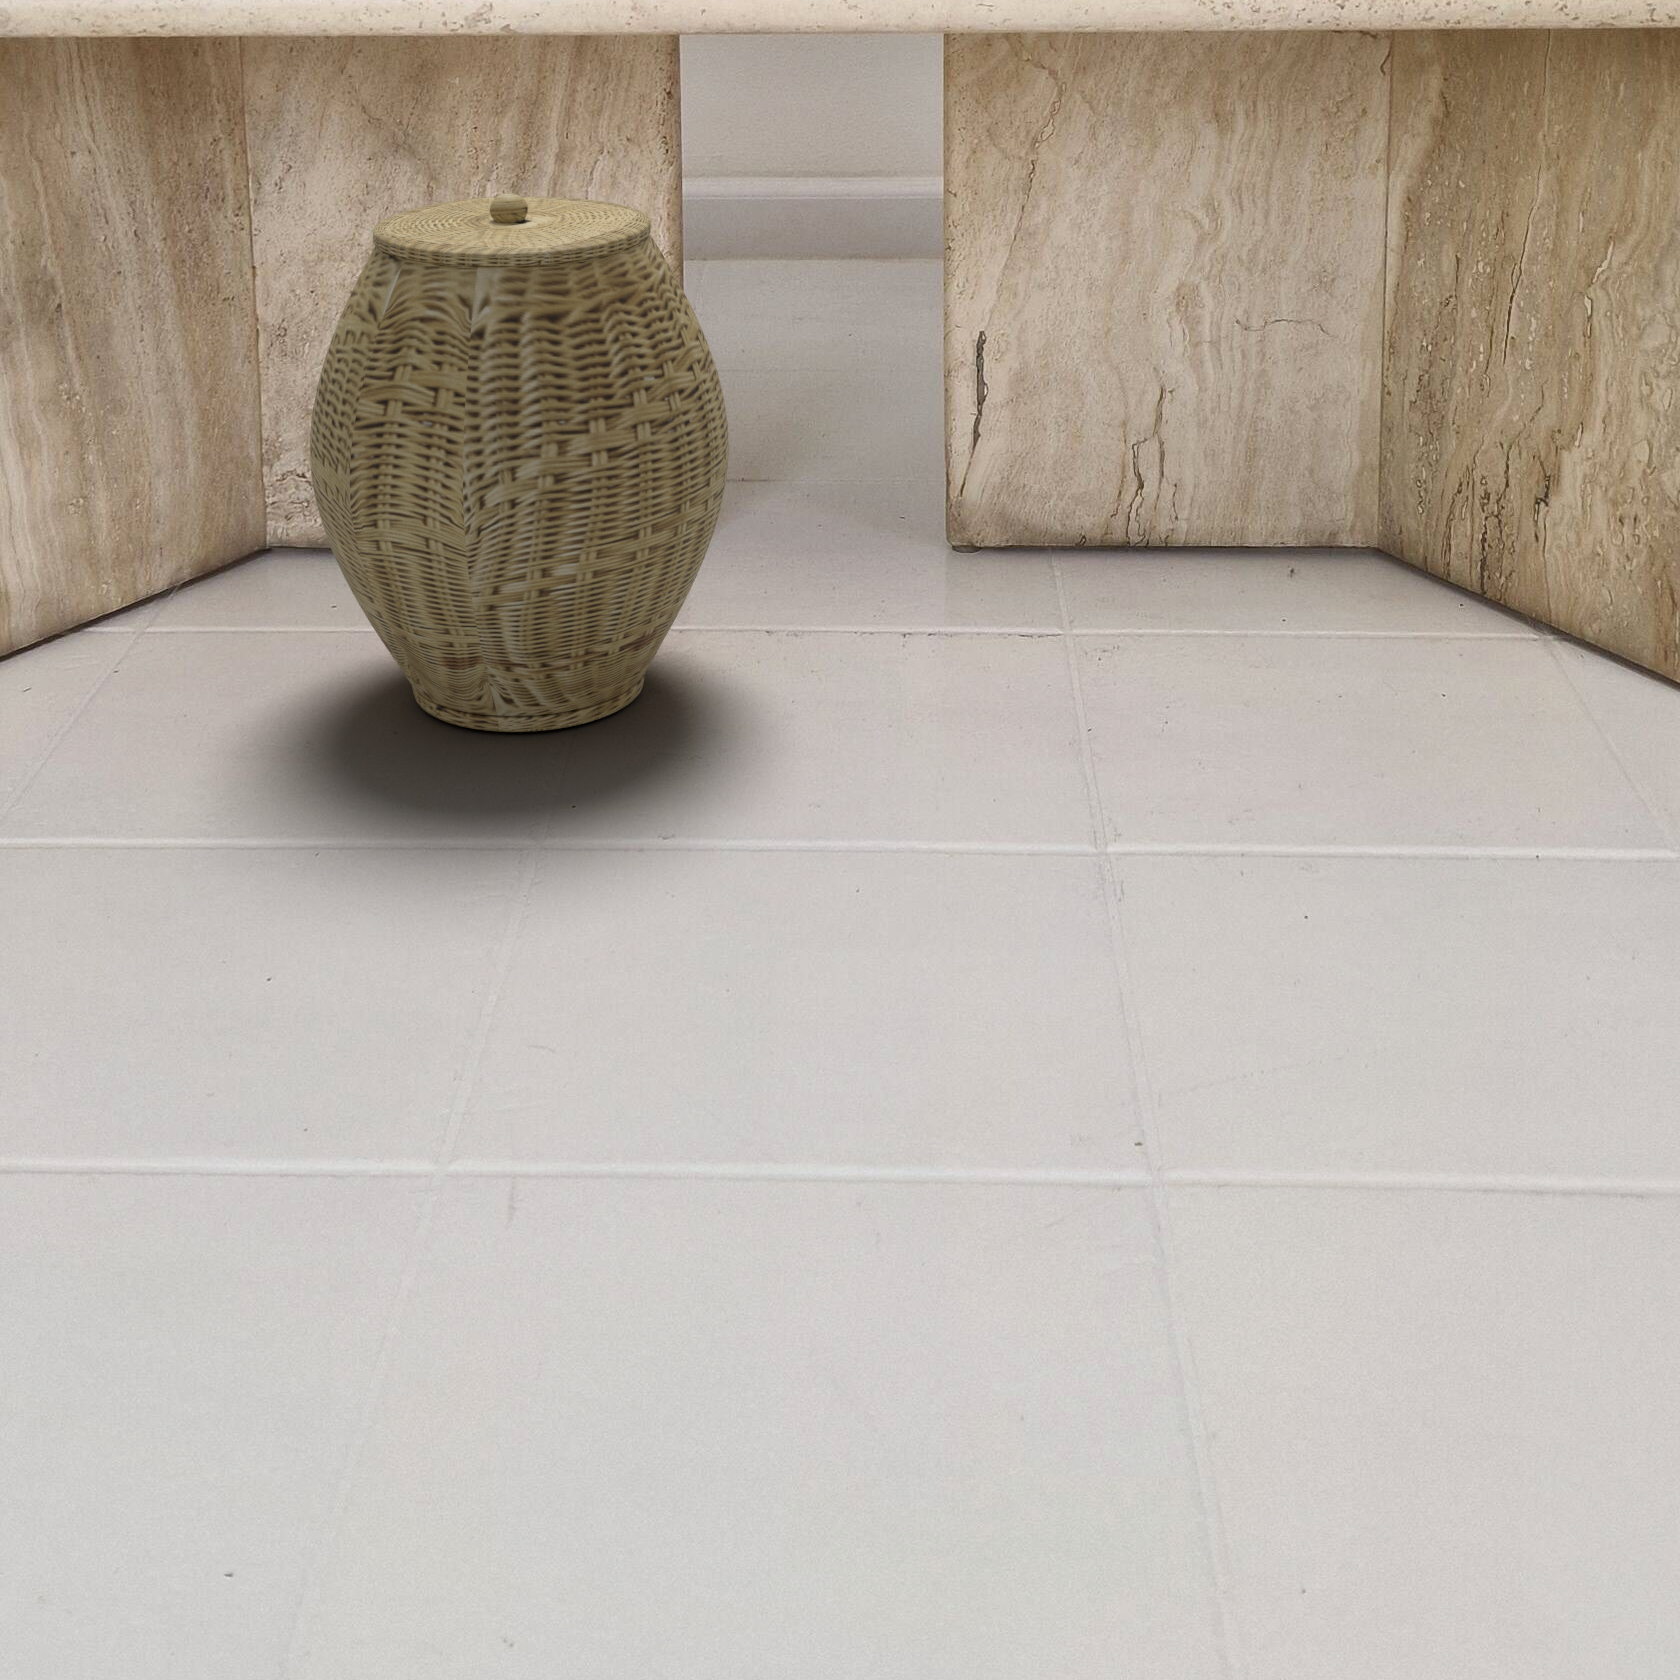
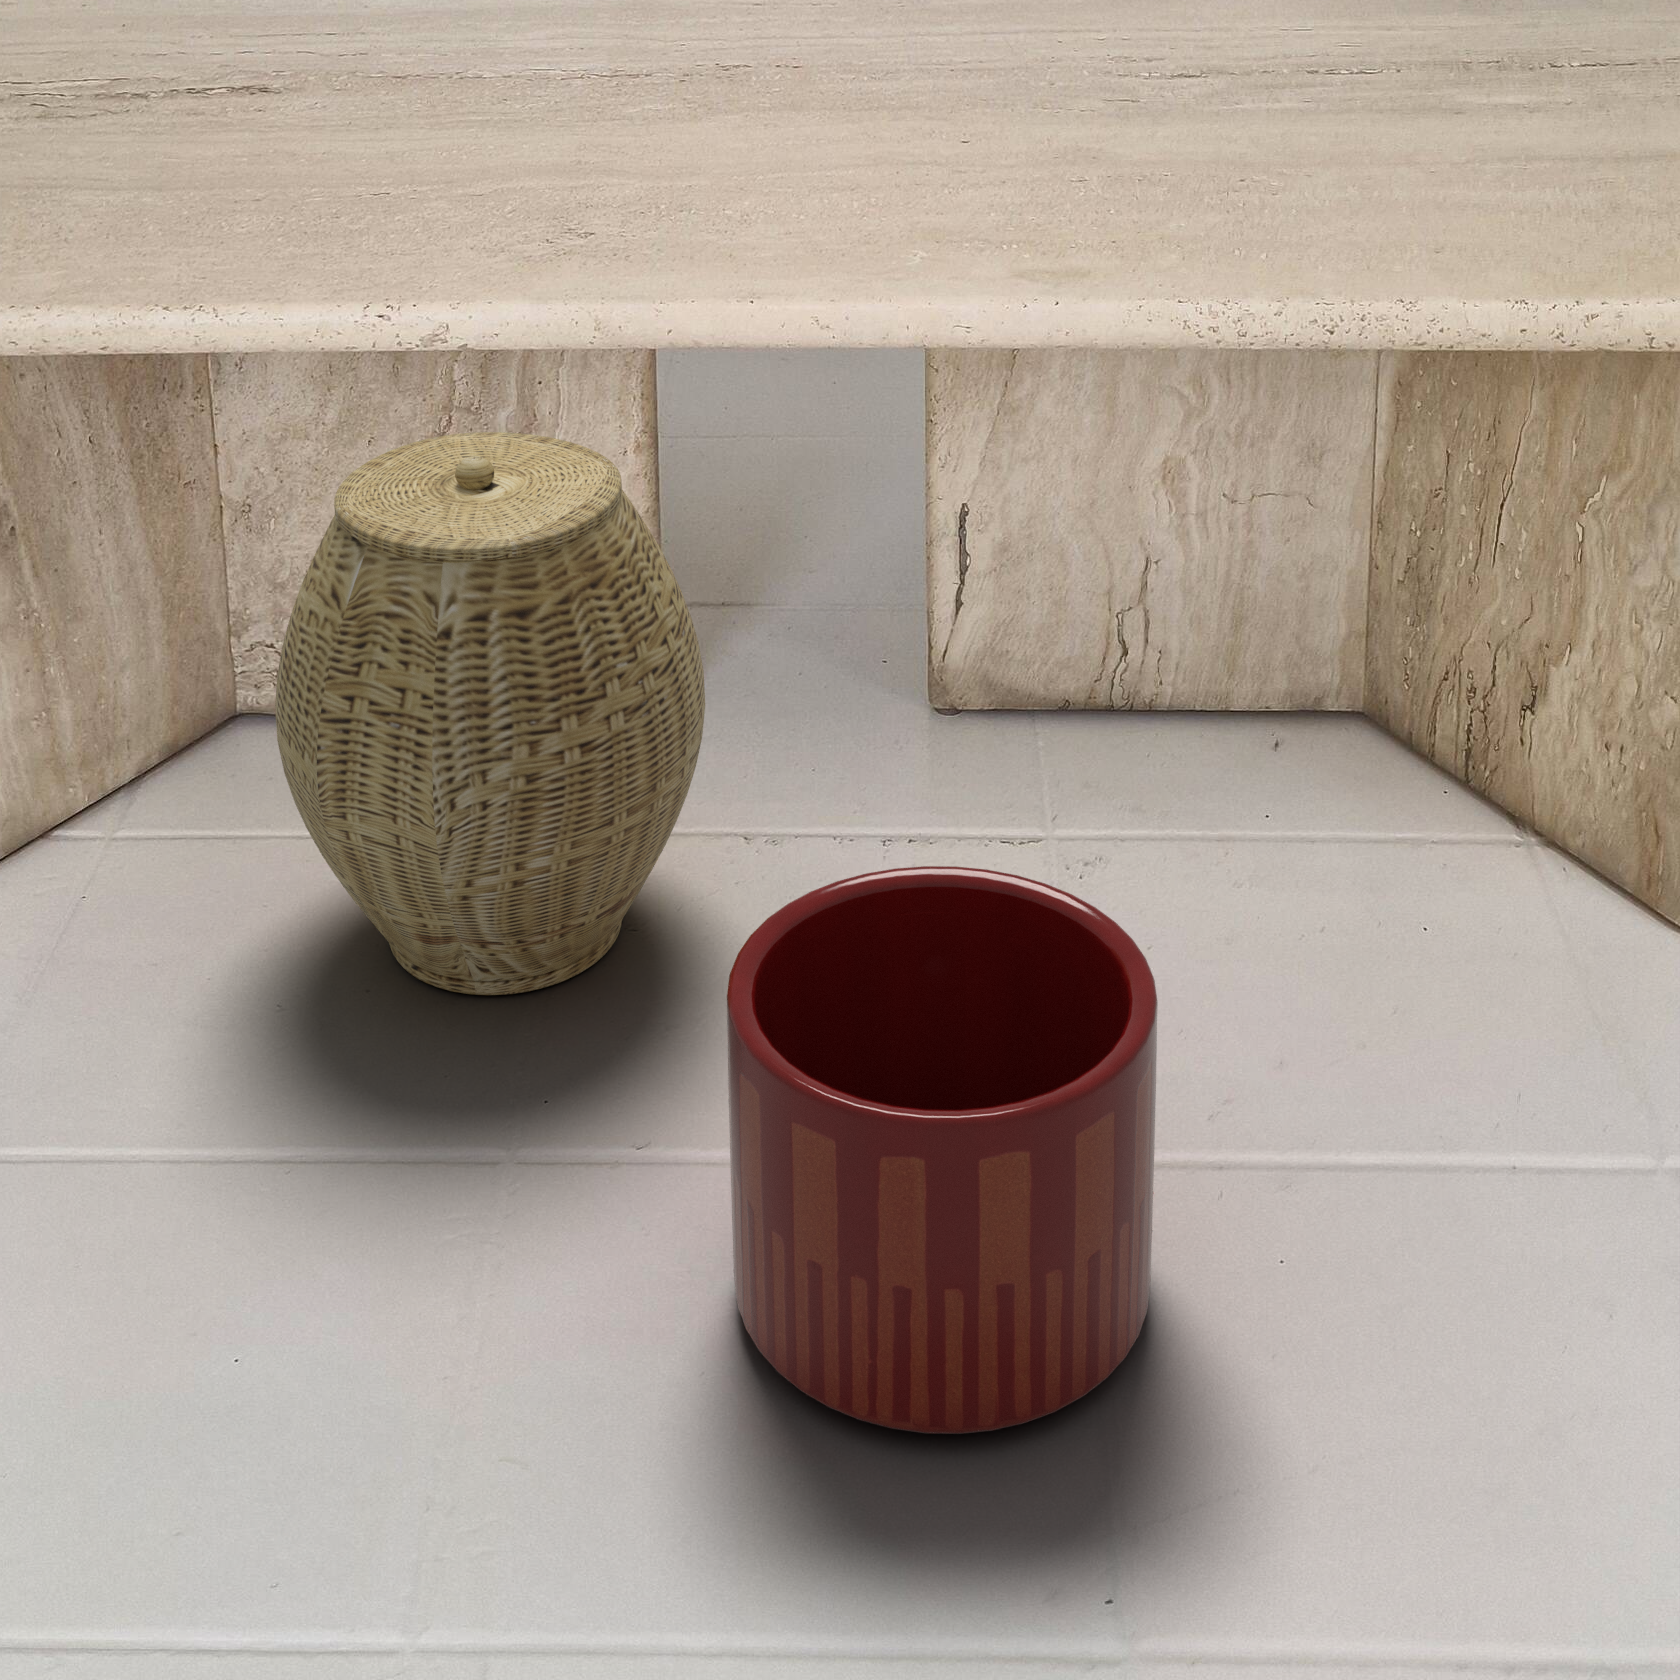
planter: none [752,526,1178,1031] -> present [727,866,1158,1434]

